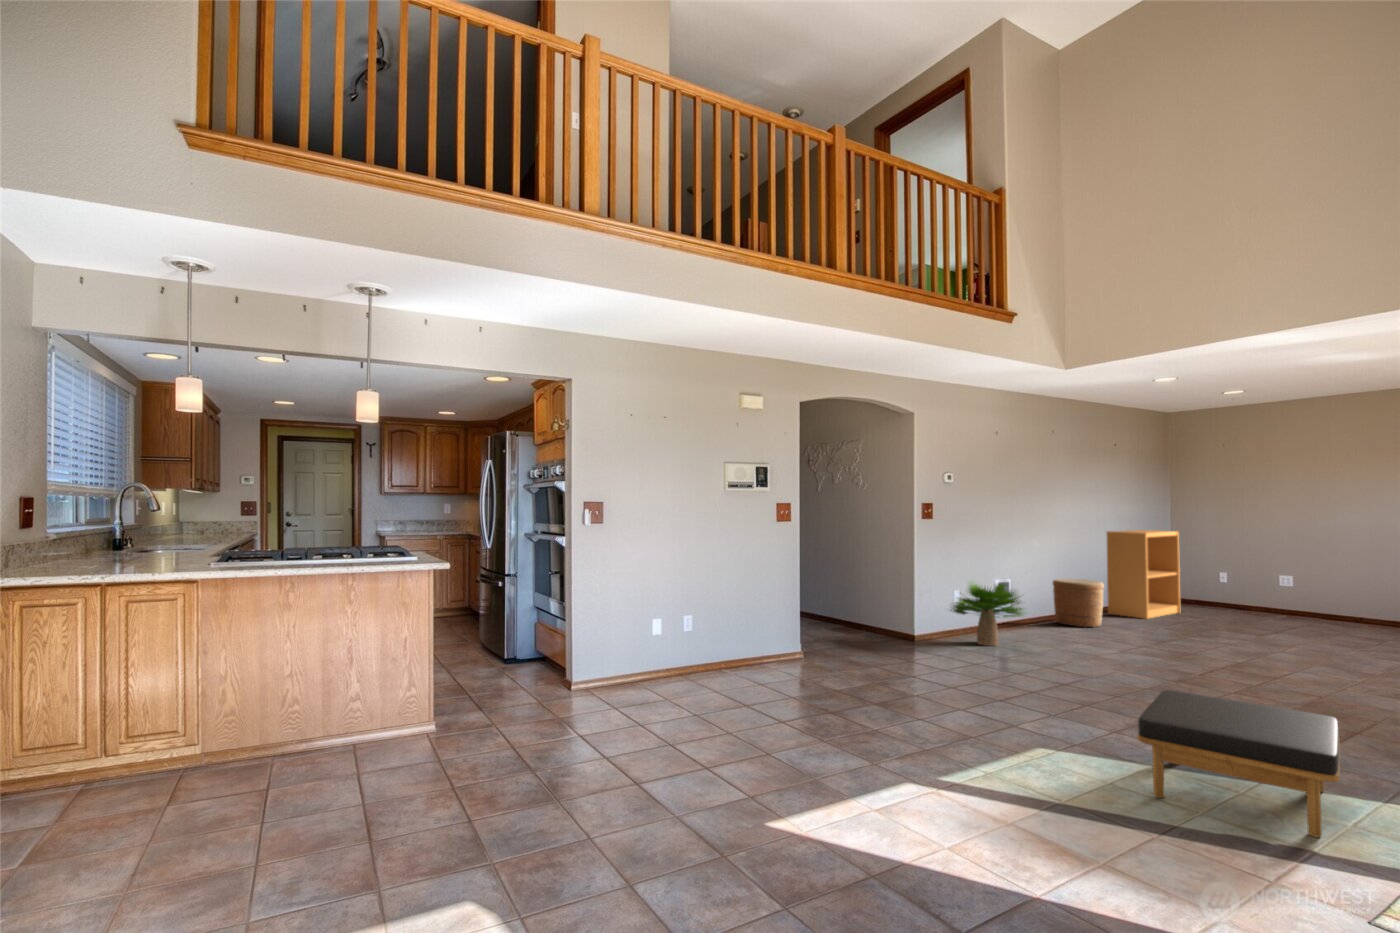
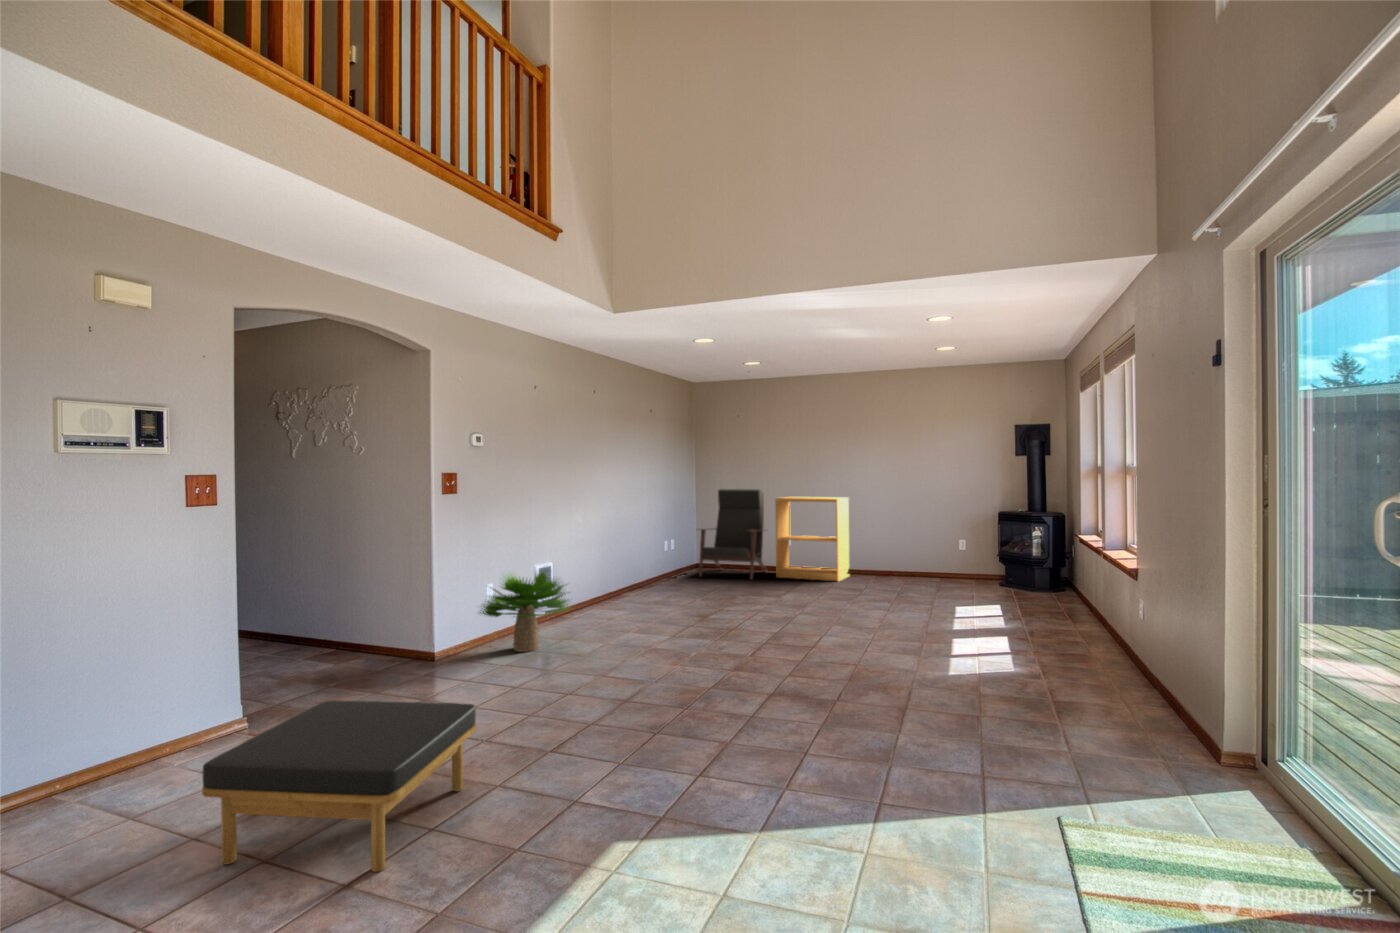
lounge chair: none [1168,521,1262,617] -> present [699,489,766,579]
bookshelf: present [1107,530,1180,619] -> present [775,497,850,581]
woven basket: present [1053,579,1104,627] -> none [595,556,646,610]
ottoman: present [1137,690,1340,837] -> present [202,700,477,872]

